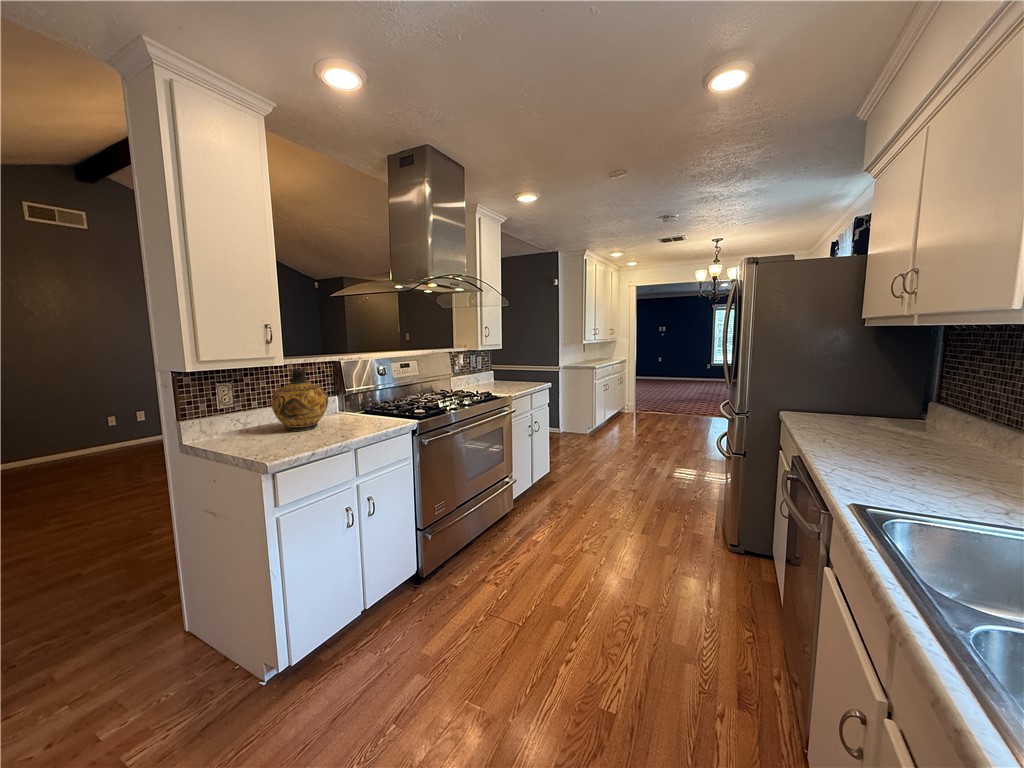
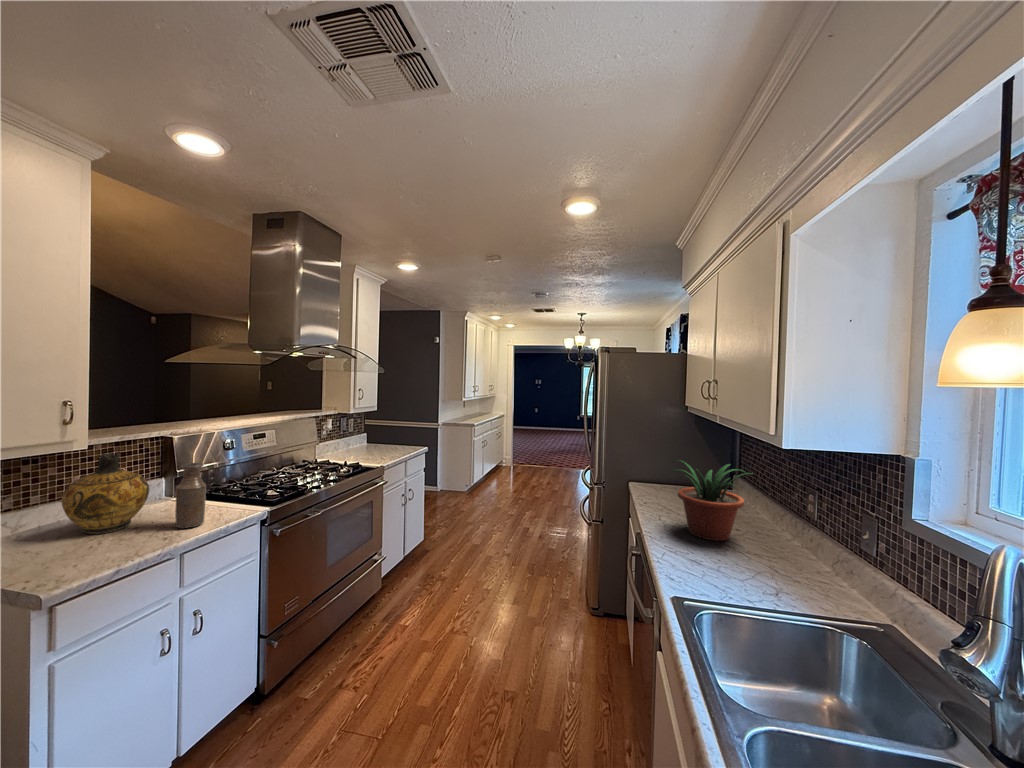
potted plant: none [844,373,972,465] -> present [672,460,753,541]
bottle: none [347,377,369,430] -> present [175,463,206,528]

